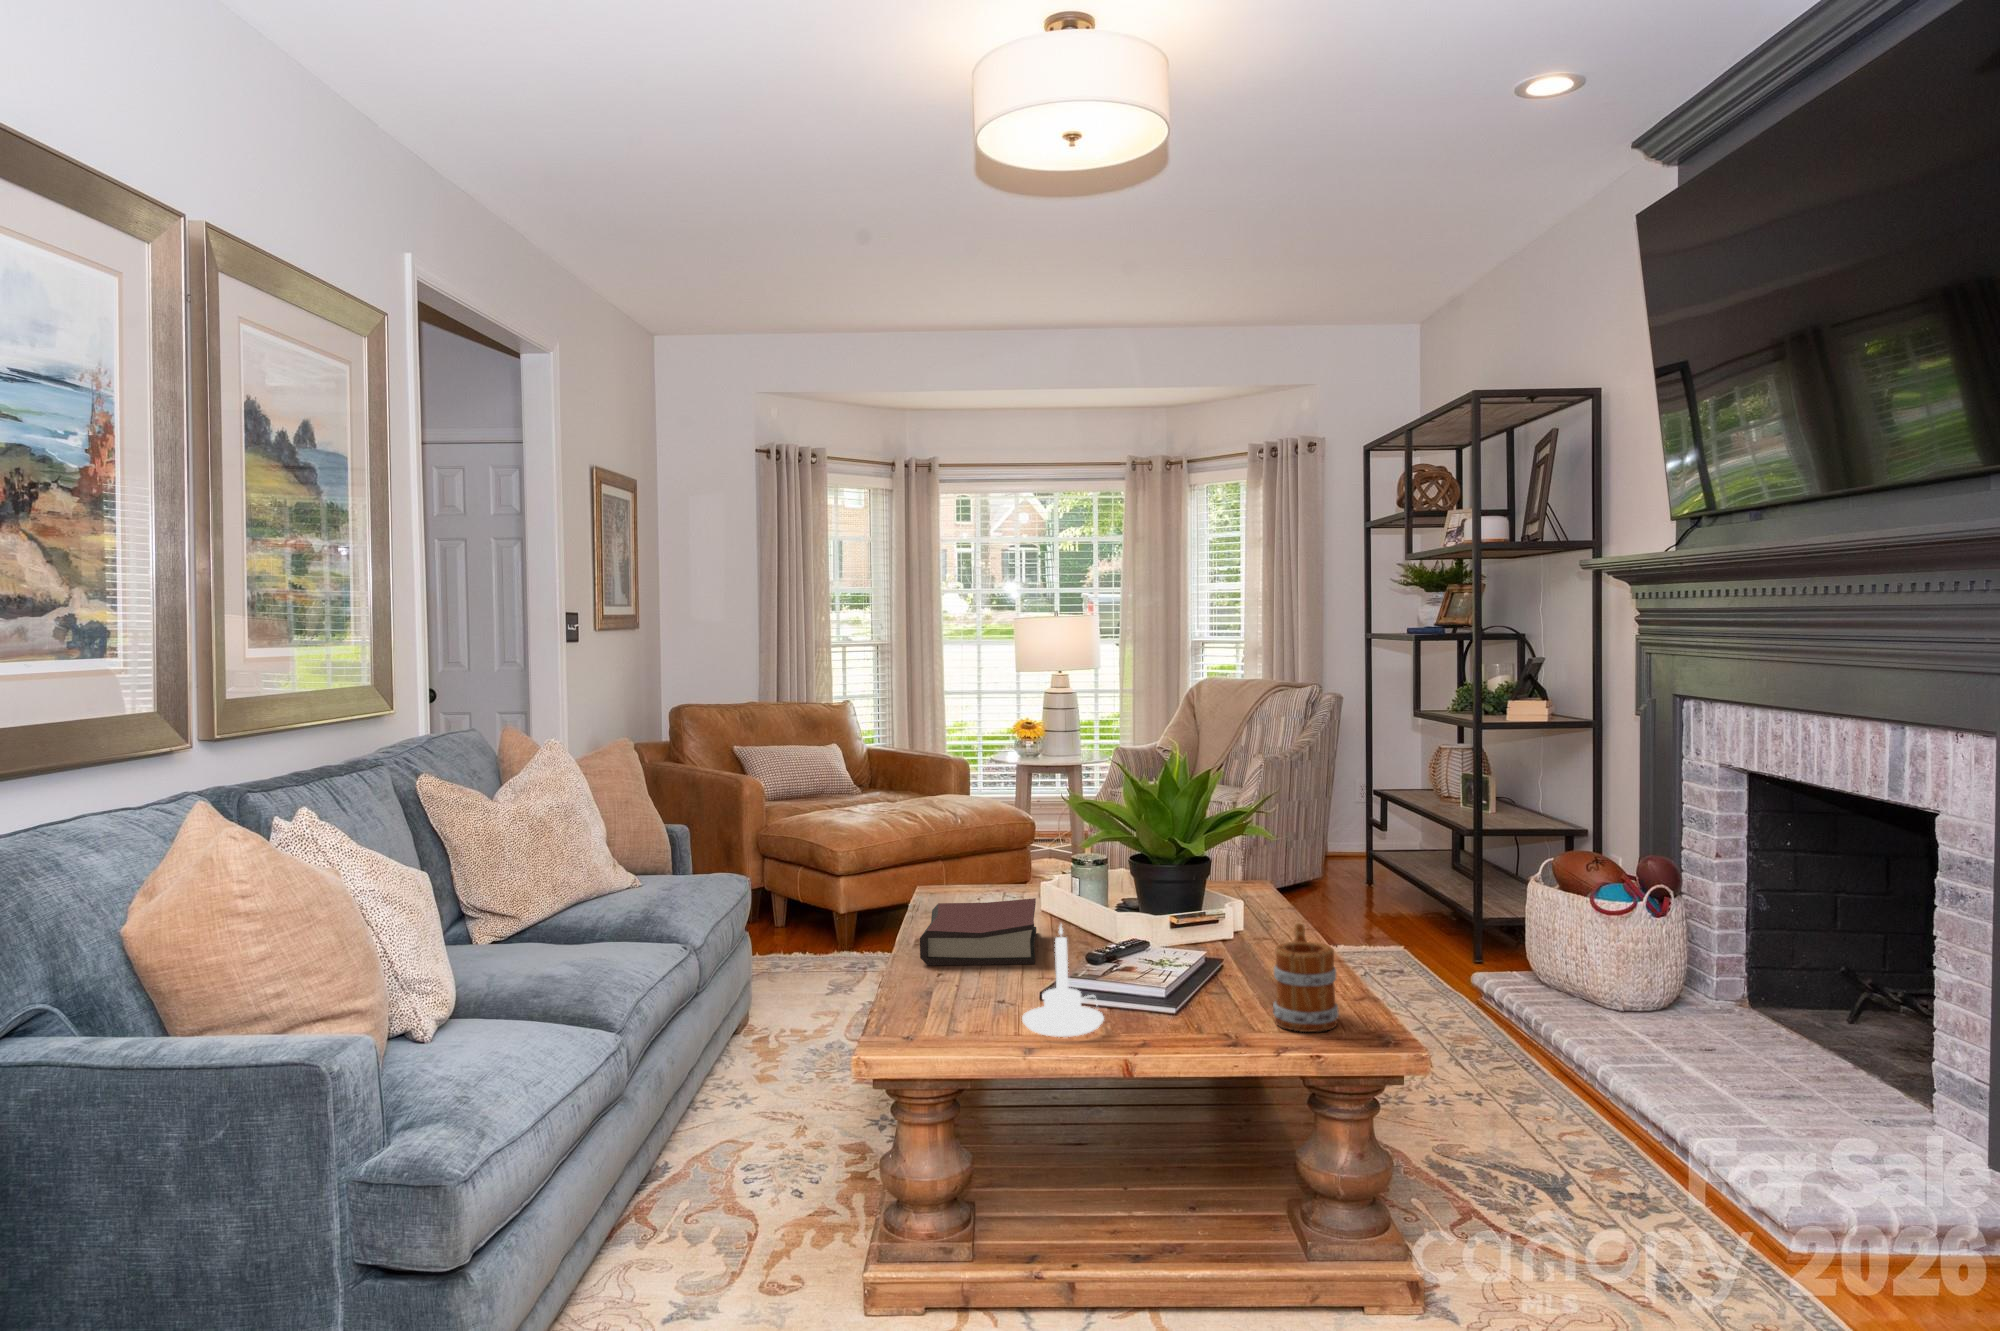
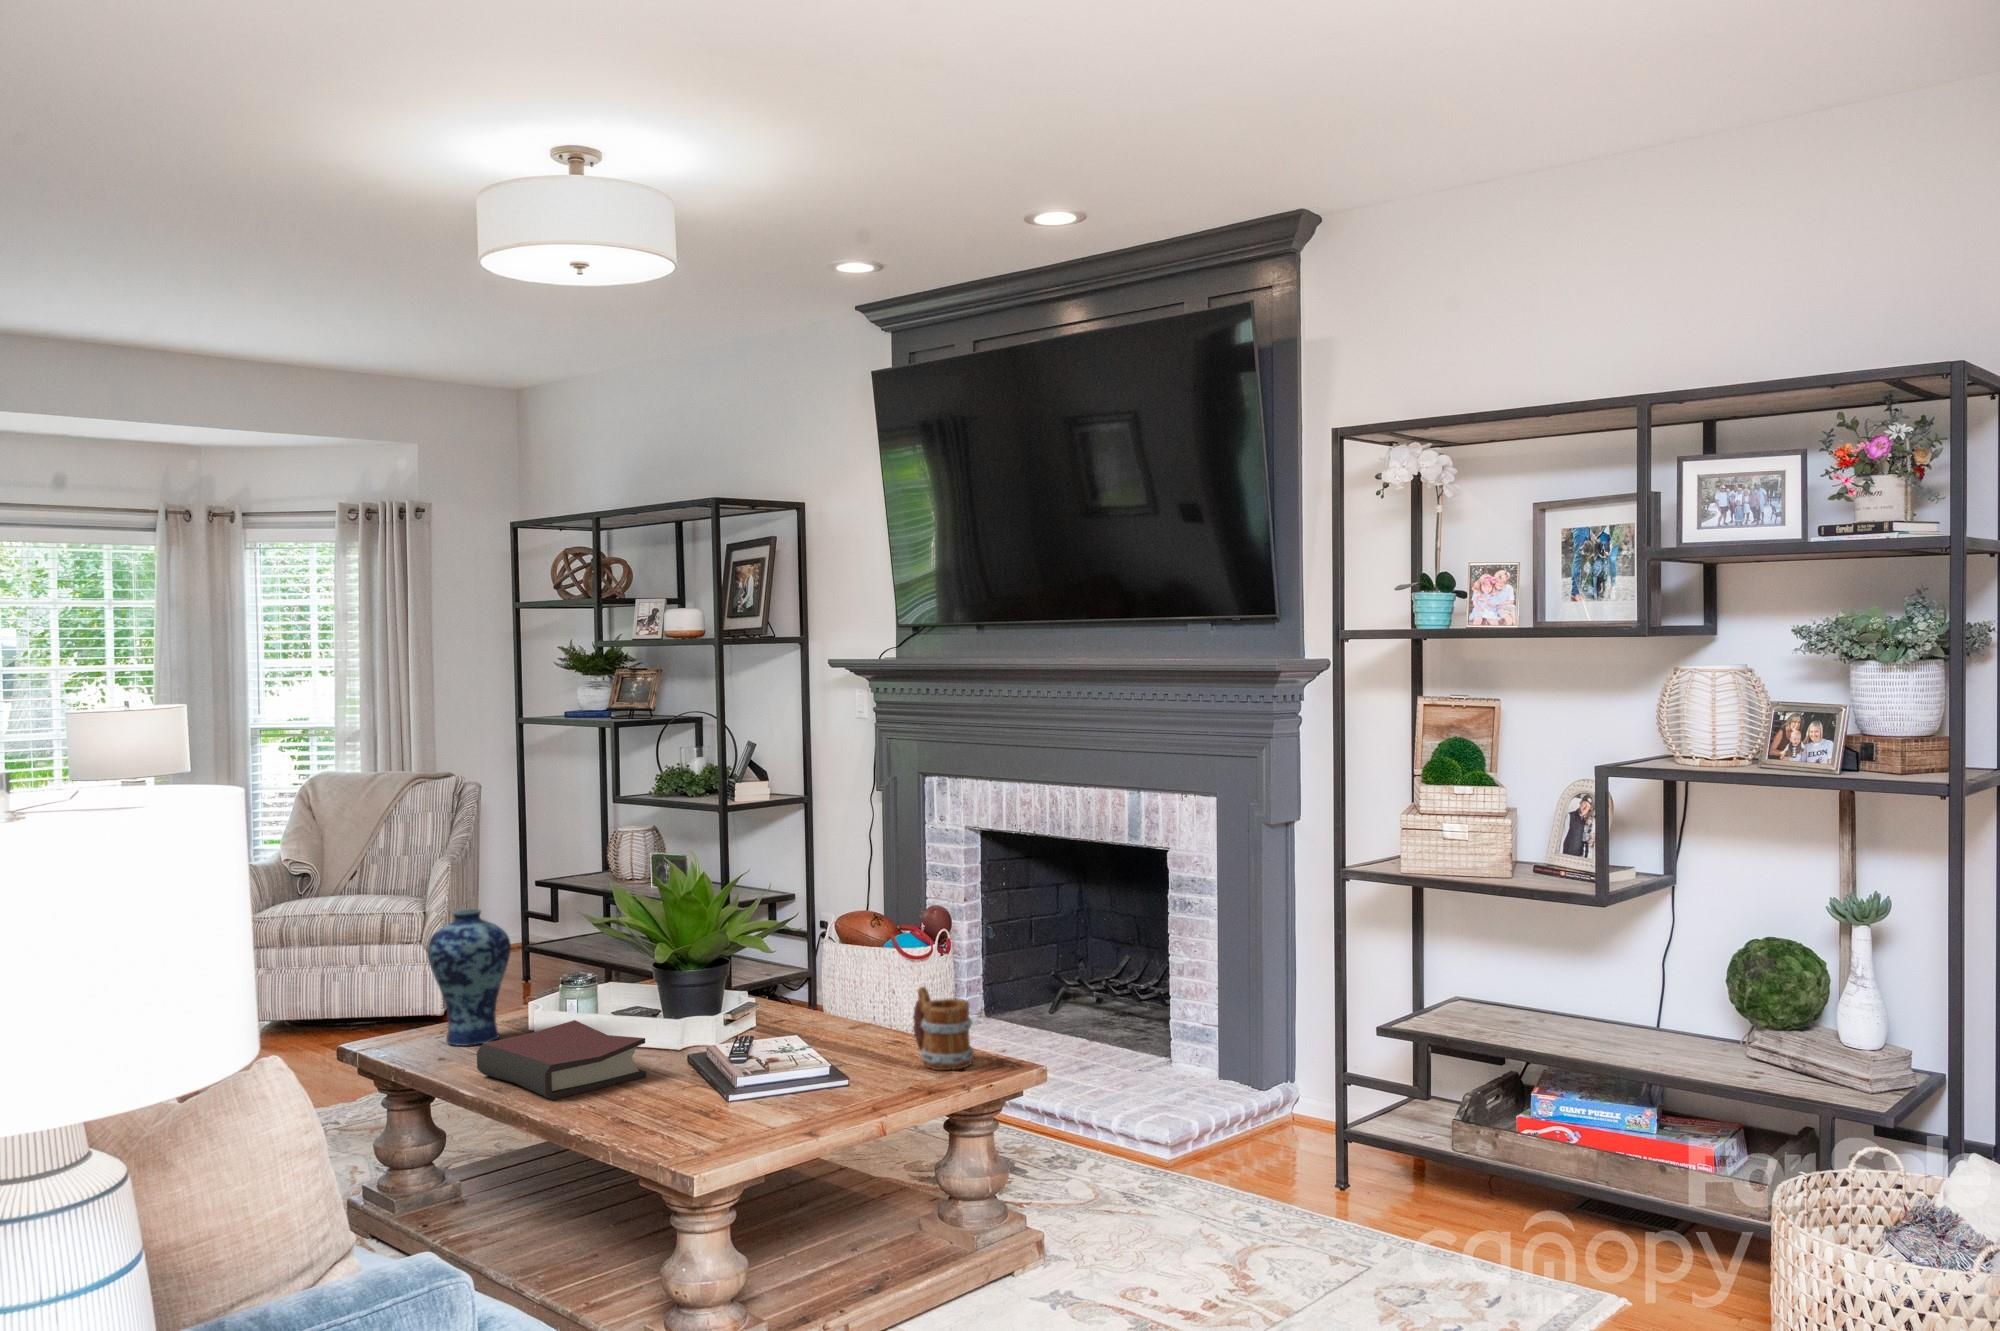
vase: none [964,782,1041,909] -> present [427,909,511,1046]
candle holder: present [1022,925,1104,1037] -> none [761,1016,834,1117]

